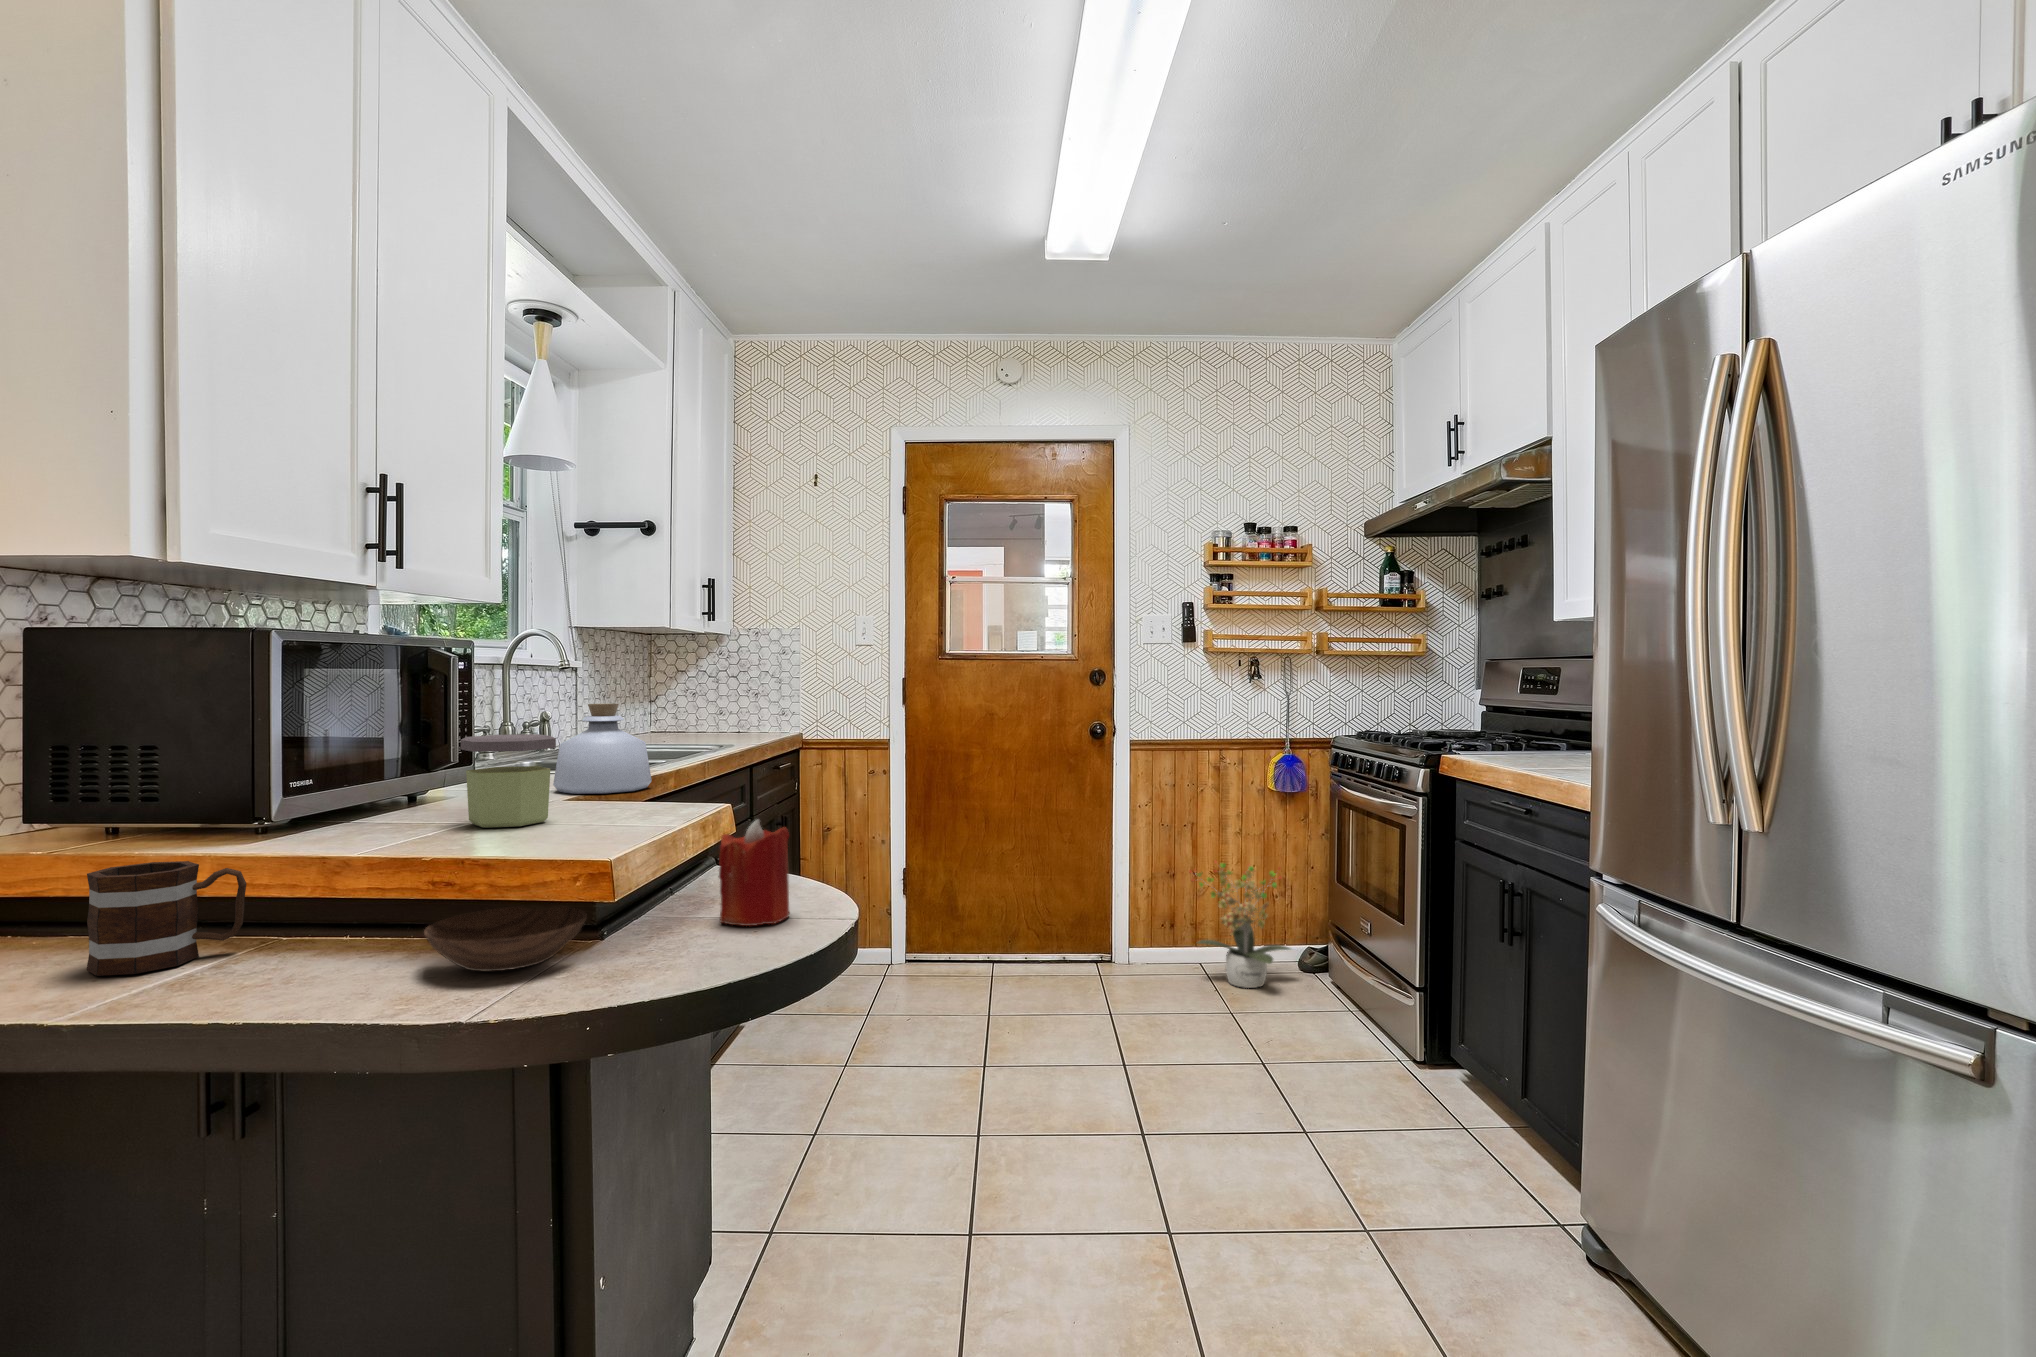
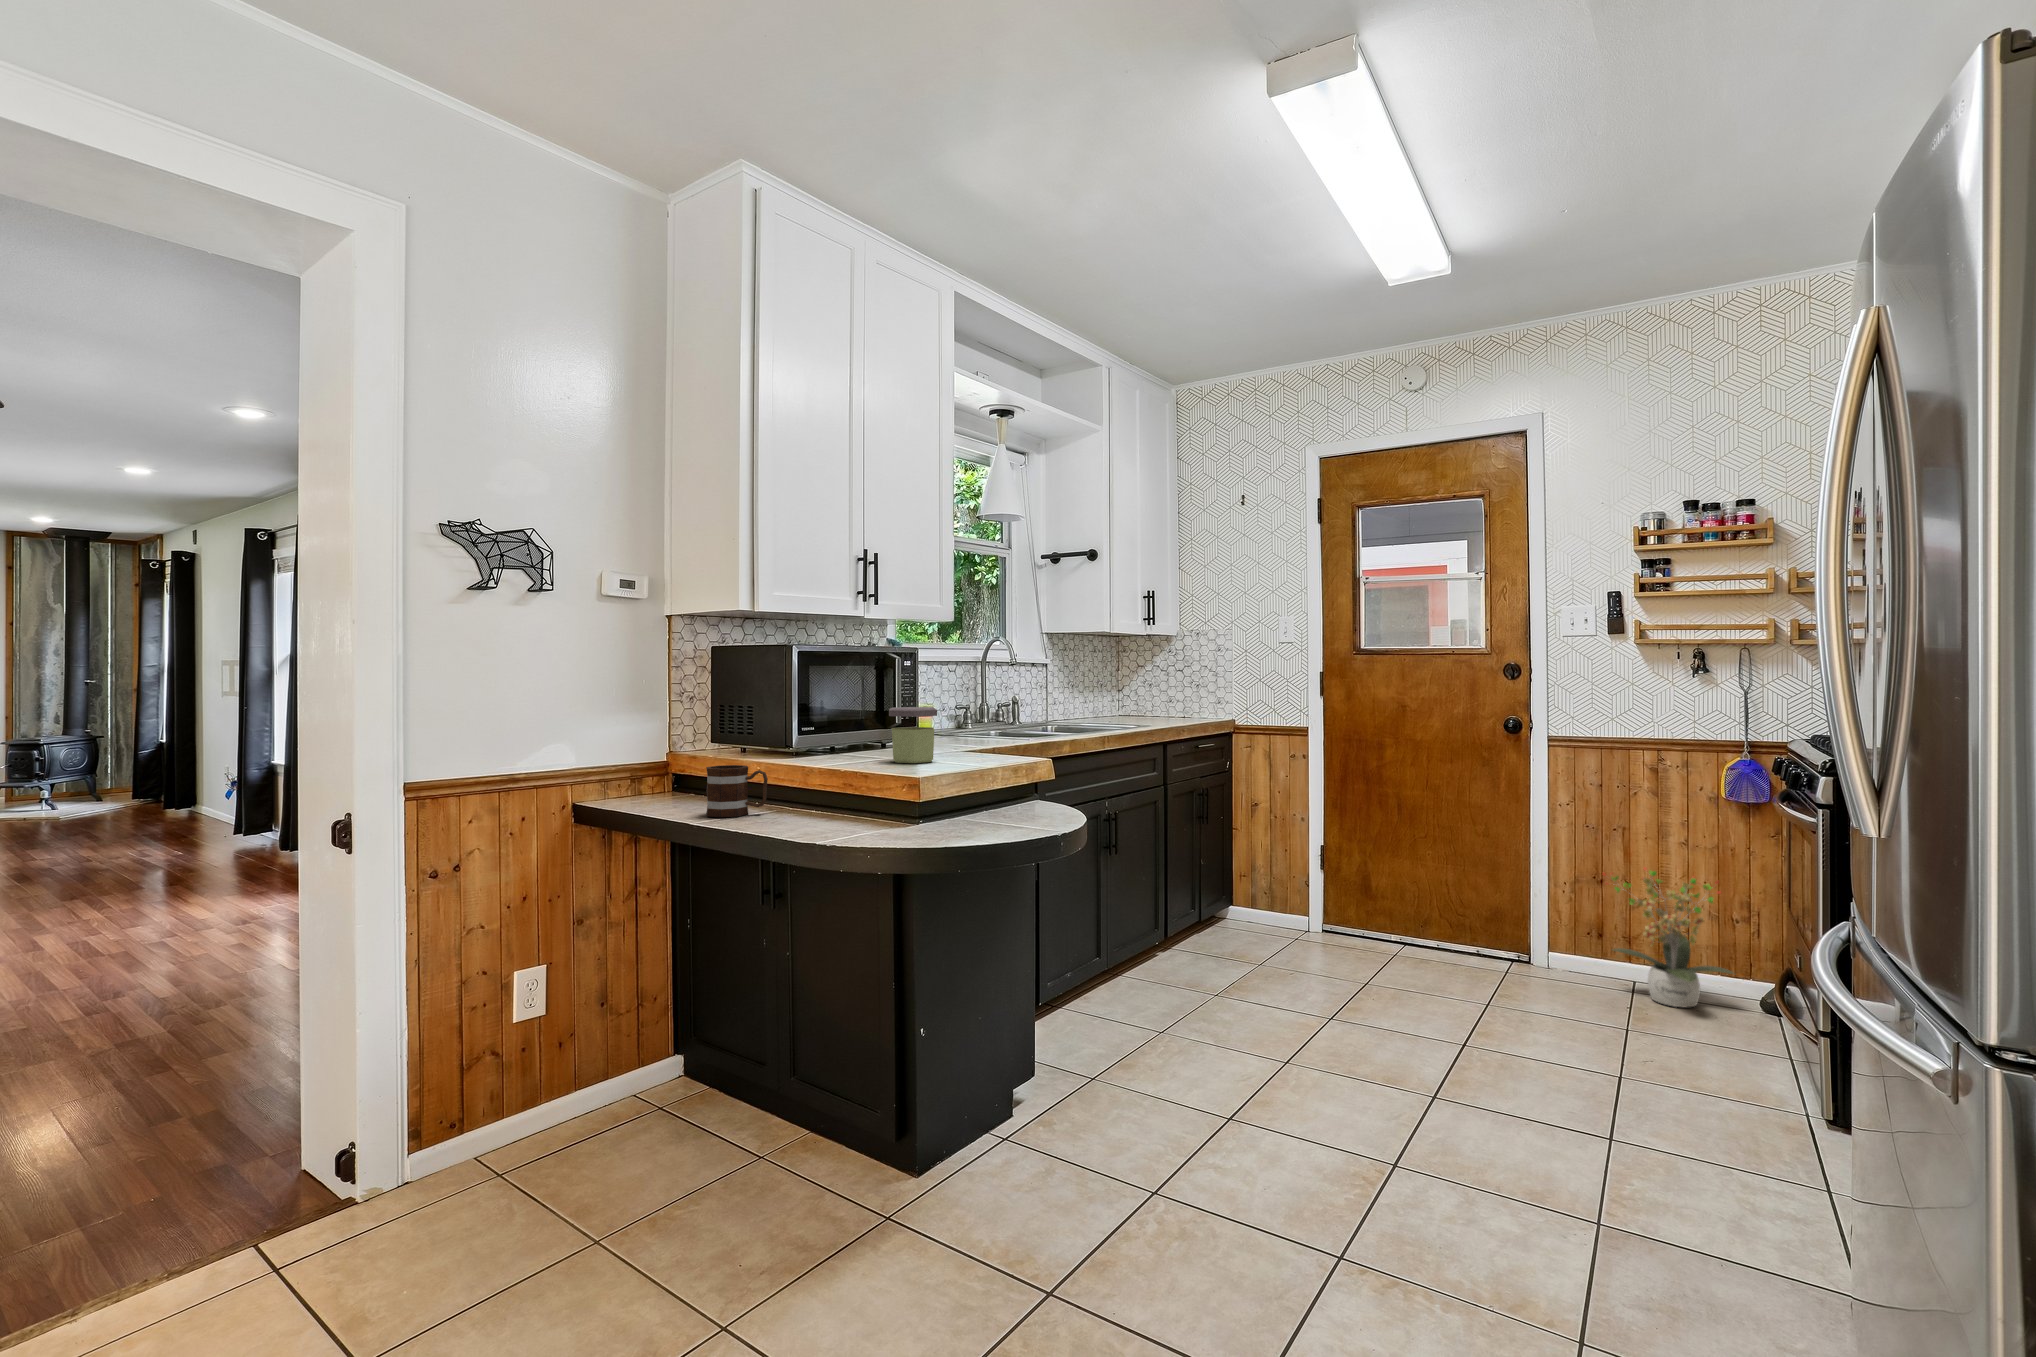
bottle: present [553,703,652,794] -> none [970,690,1031,750]
candle: present [719,820,789,926] -> none [986,763,1032,830]
bowl: present [424,906,587,971] -> none [821,803,904,833]

